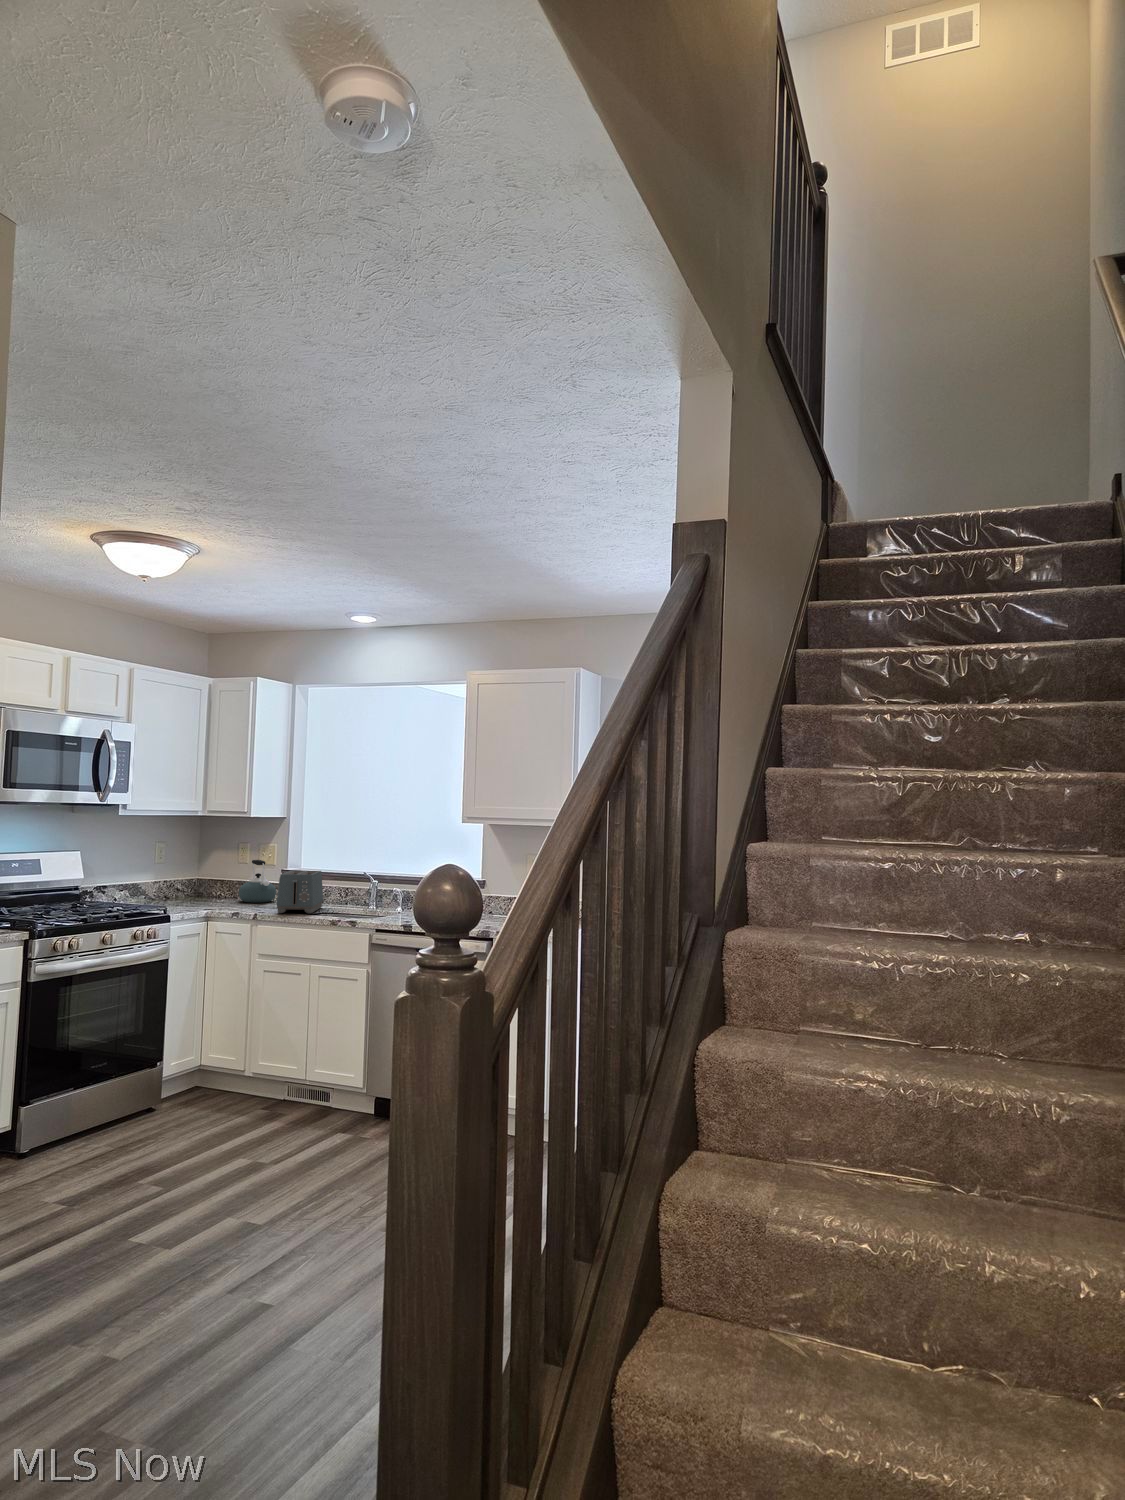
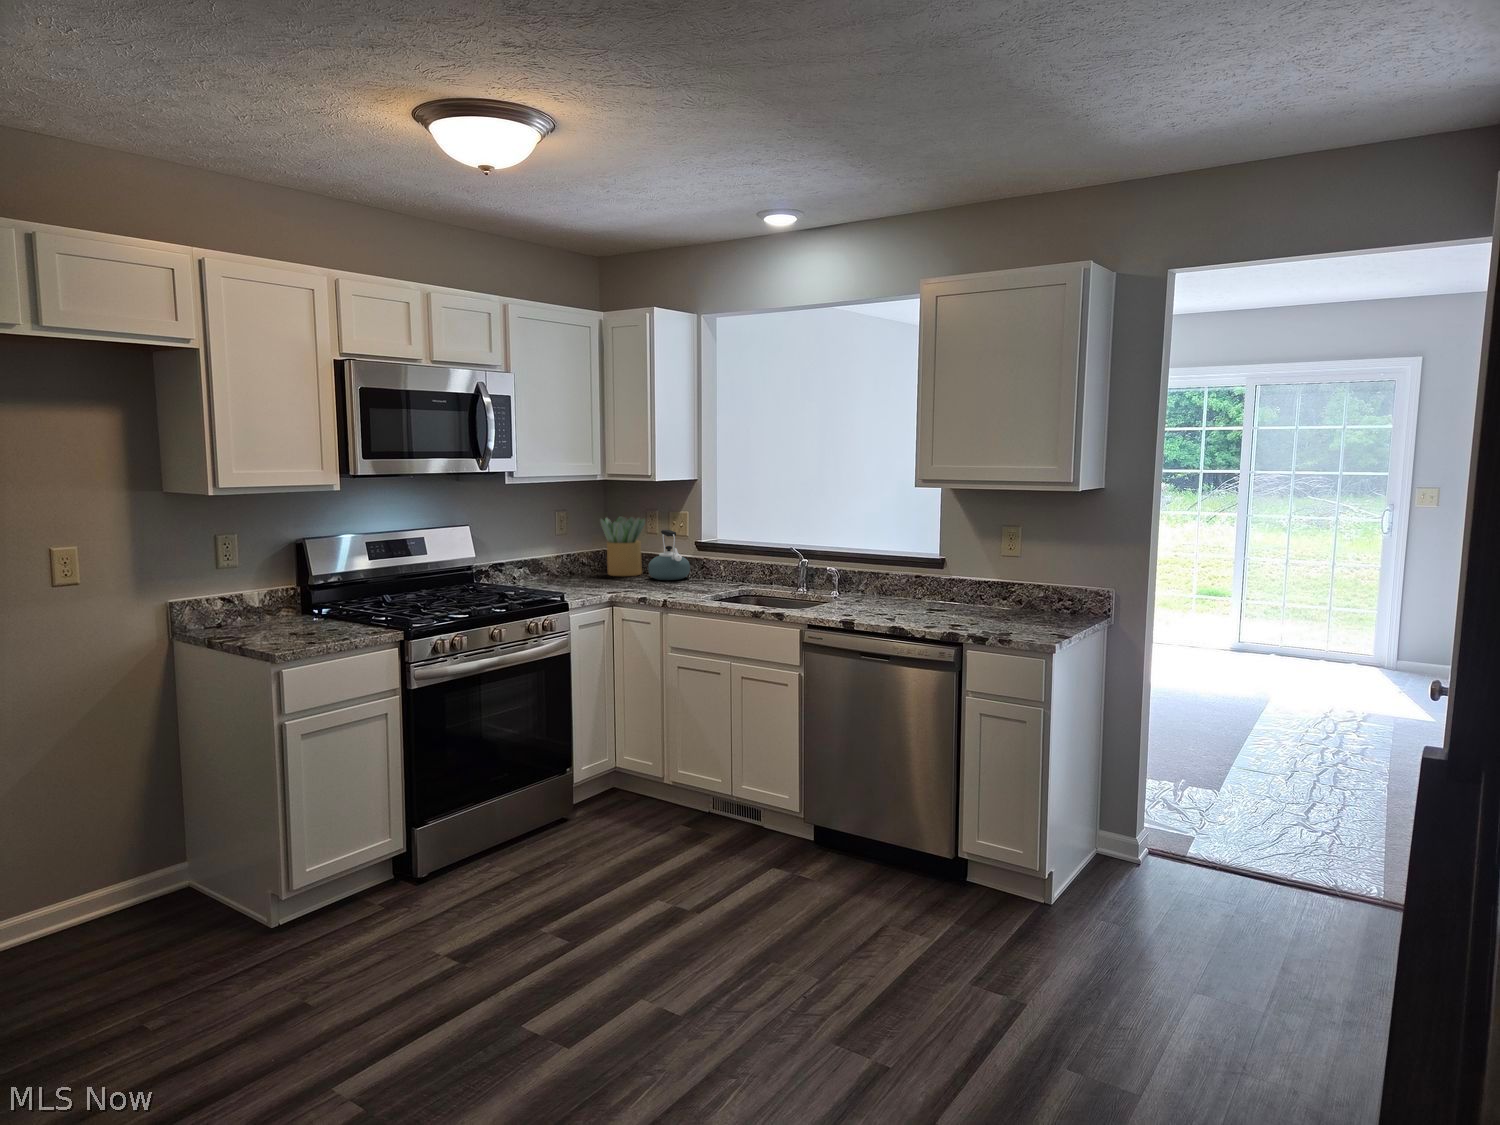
potted plant: none [197,848,238,900] -> present [600,516,645,576]
toaster: present [277,871,323,913] -> none [690,545,744,598]

